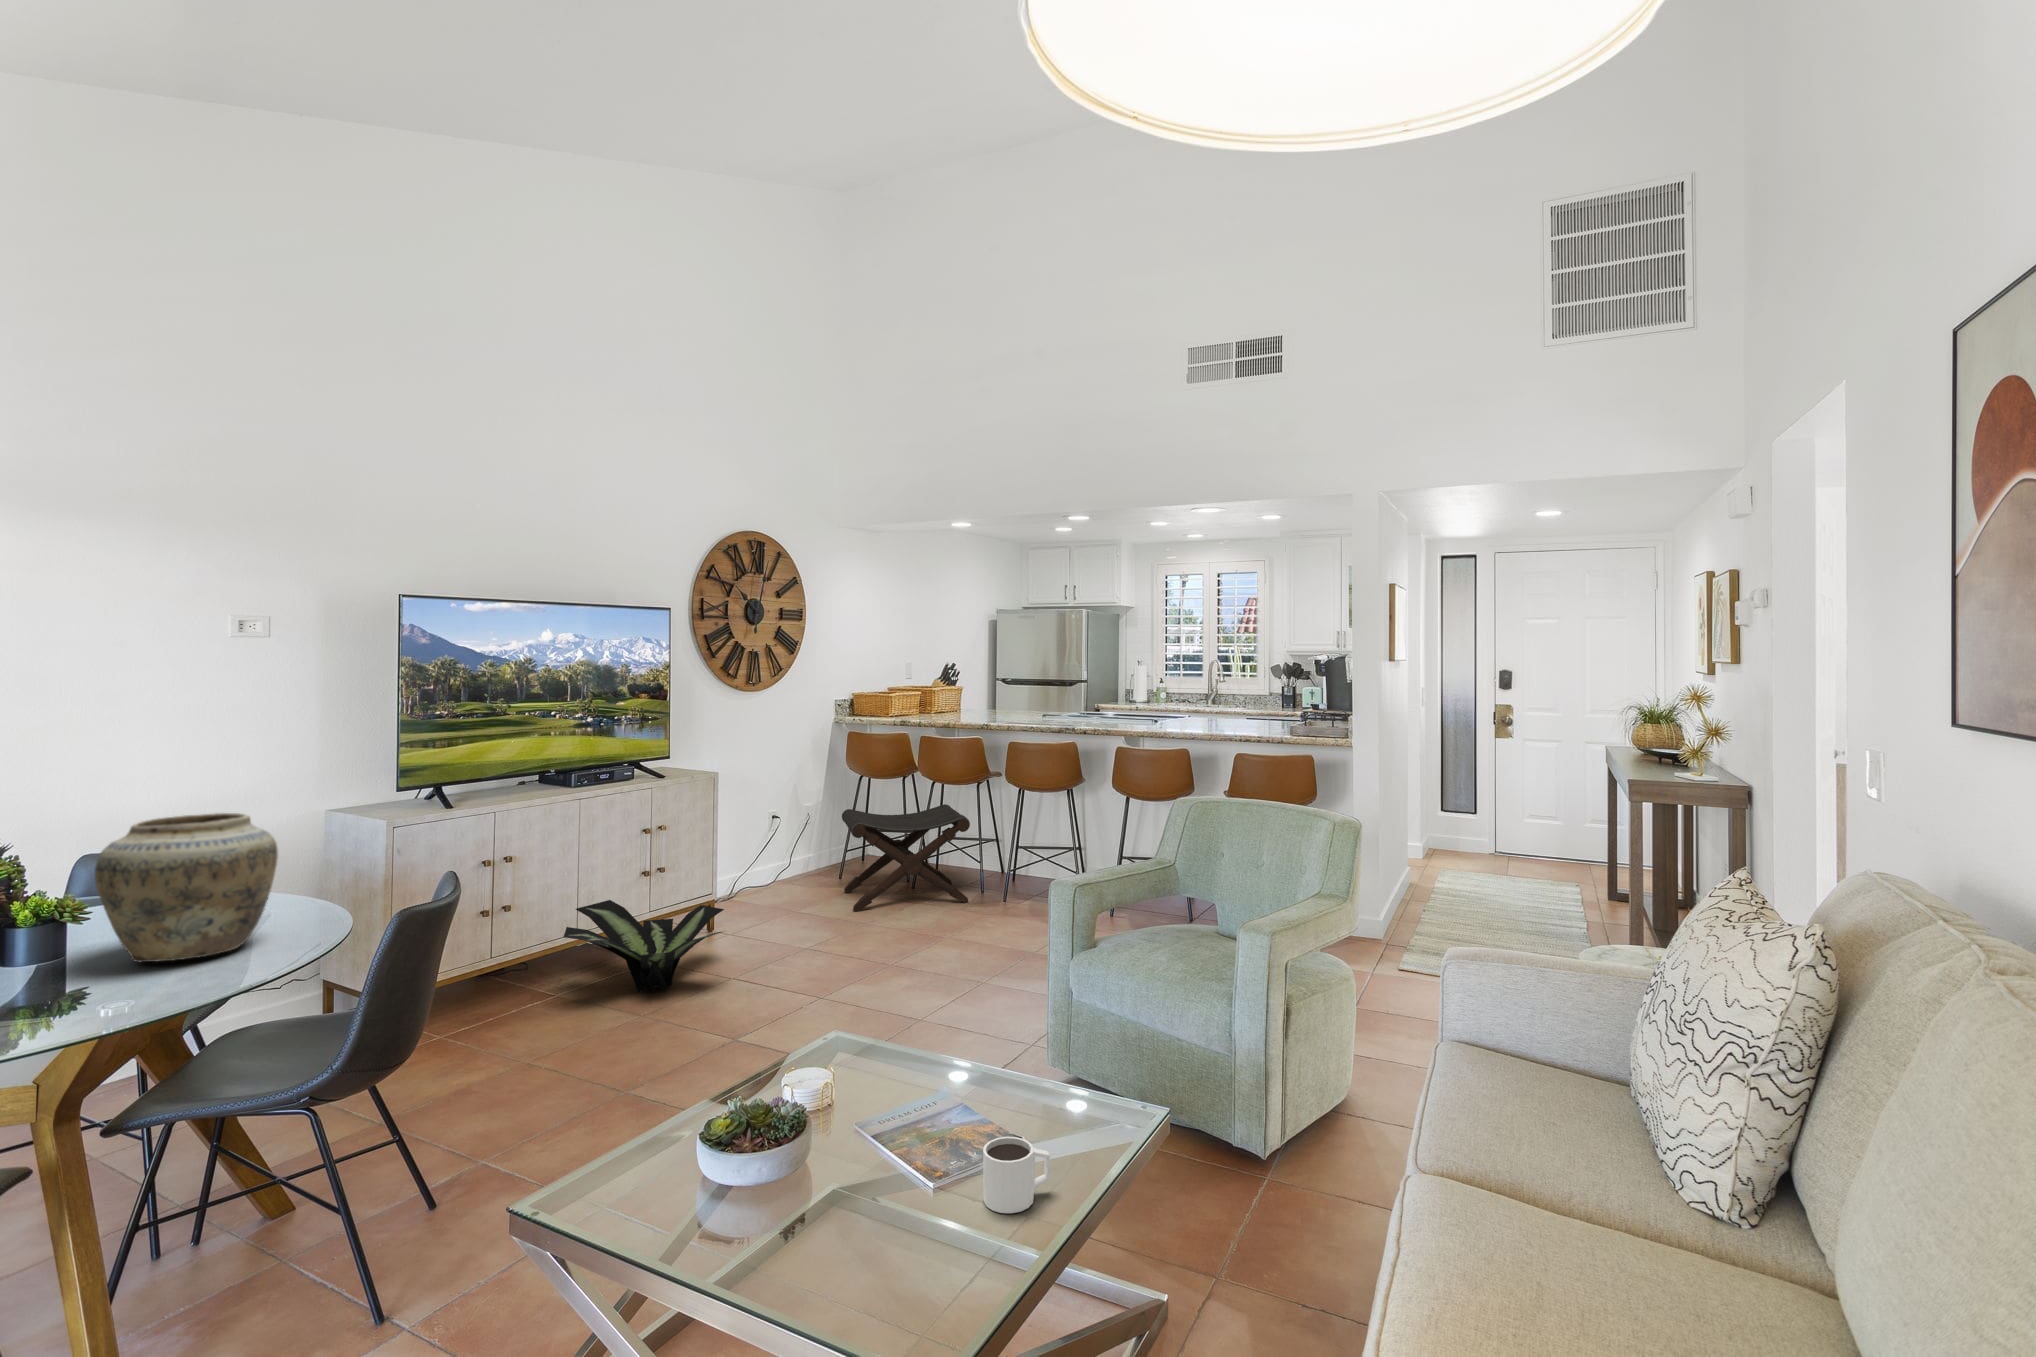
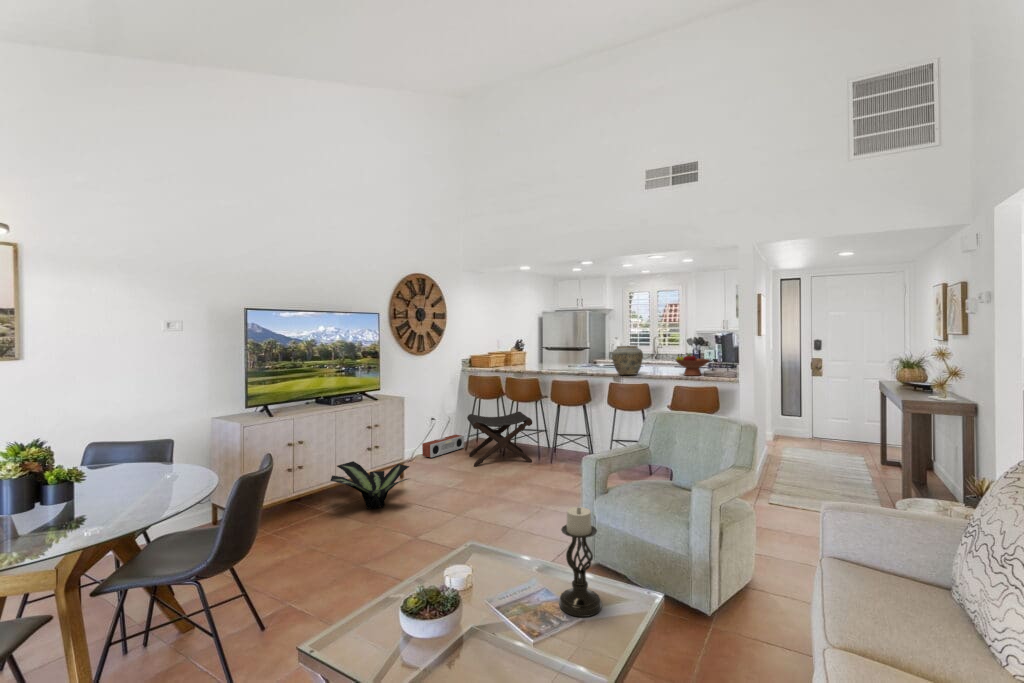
fruit bowl: none [1241,694,1305,736] -> present [676,354,710,376]
vase: present [95,813,278,962] -> present [612,346,643,375]
speaker: none [751,850,835,896] -> present [422,435,464,458]
candle holder: none [986,957,1060,1146] -> present [559,507,602,617]
mug: present [983,1137,1050,1213] -> none [562,615,601,663]

